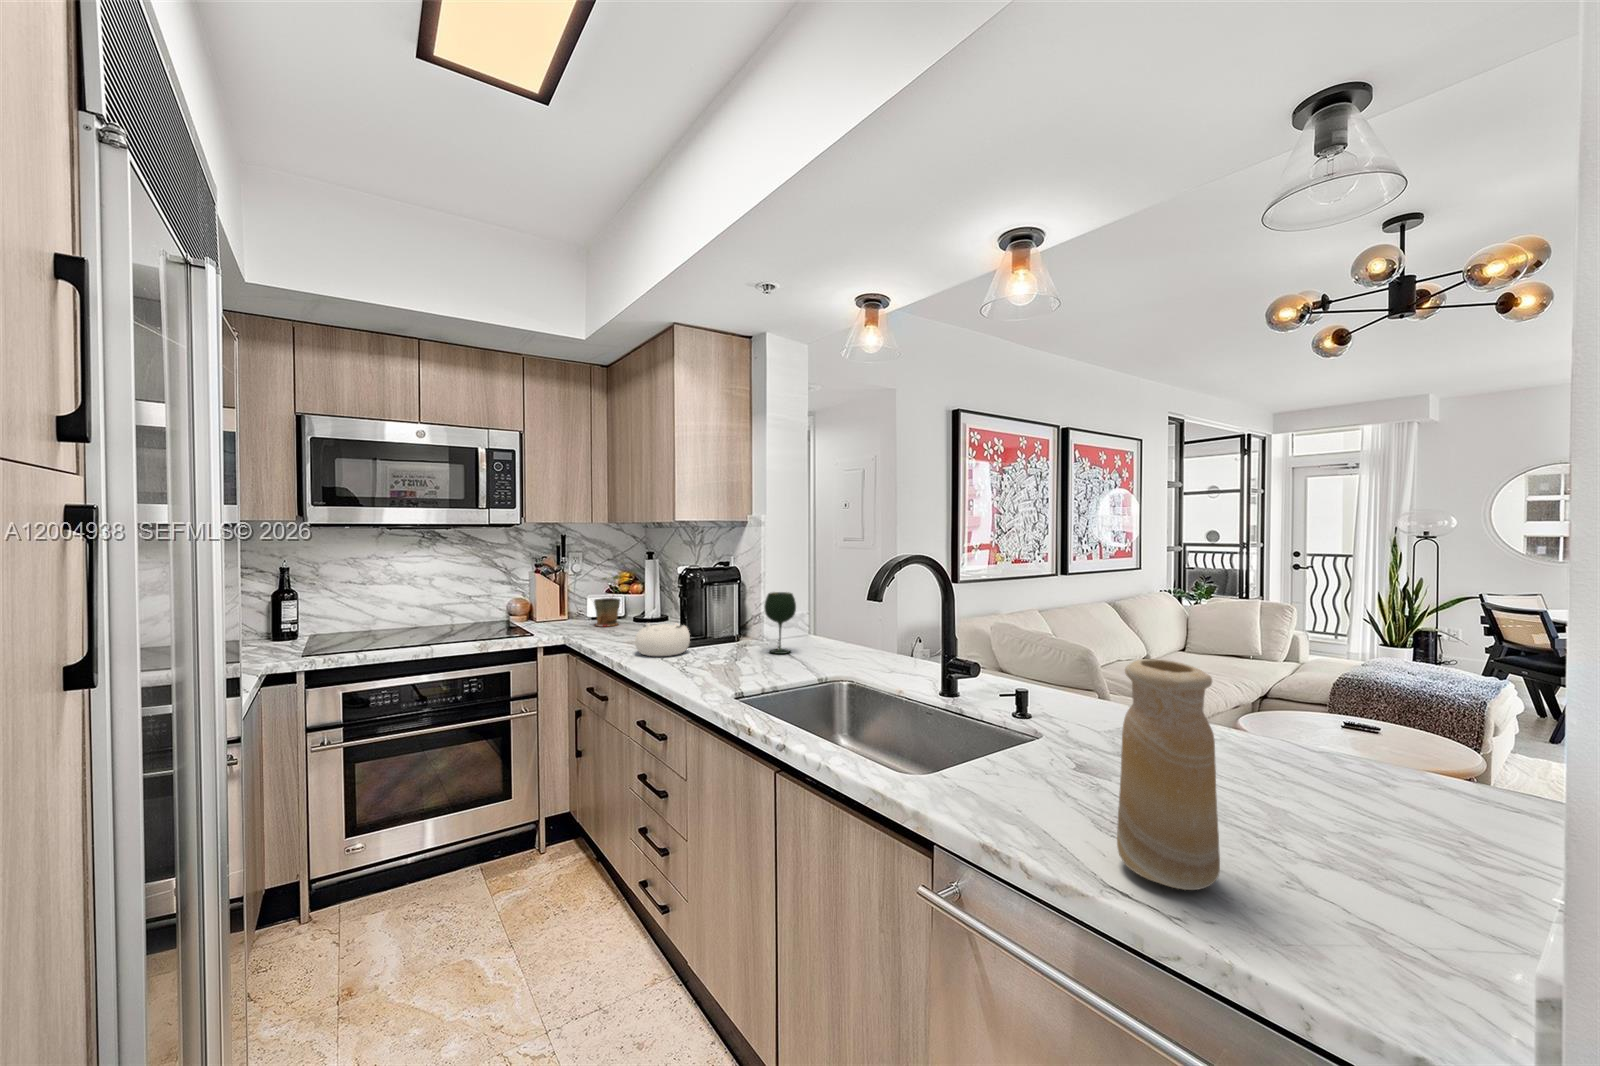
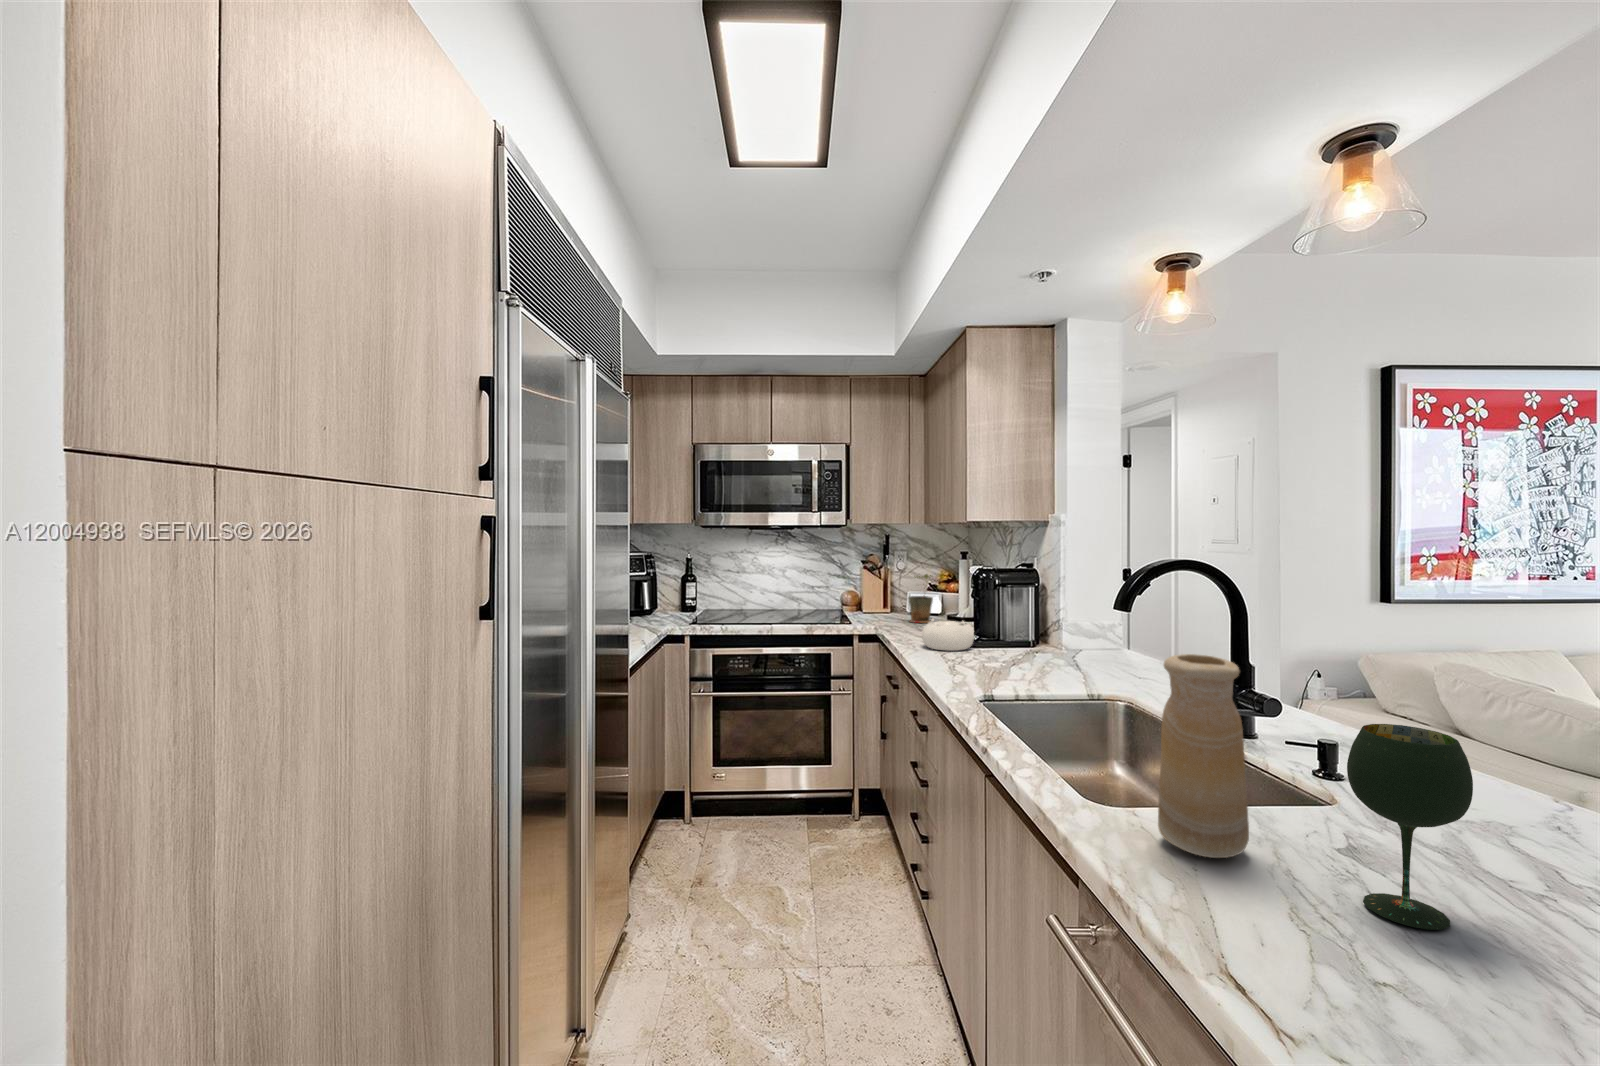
wine glass: present [764,592,796,654] -> present [1347,724,1473,930]

